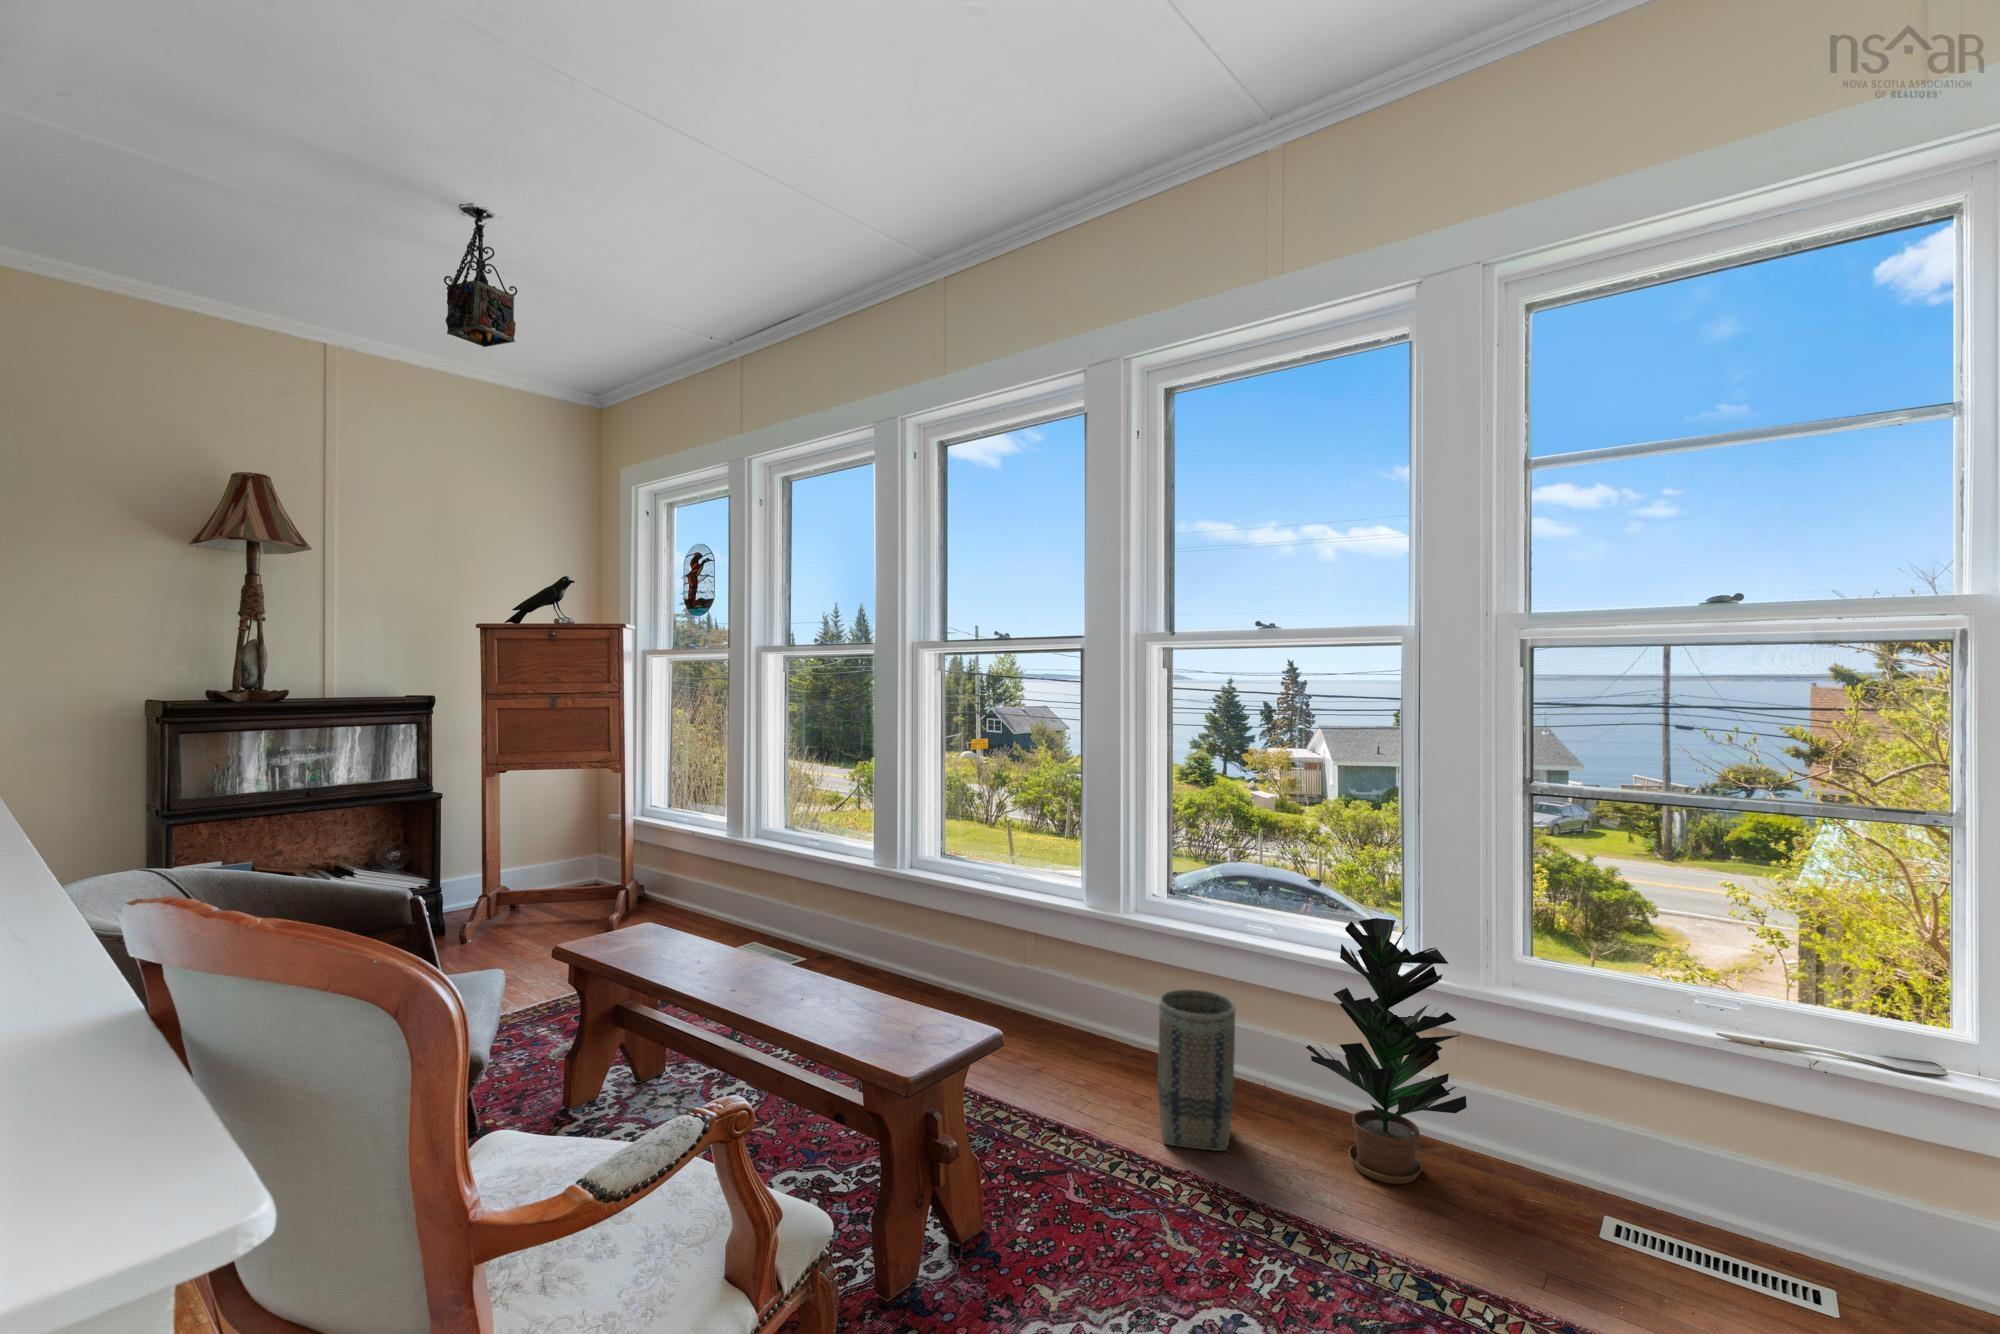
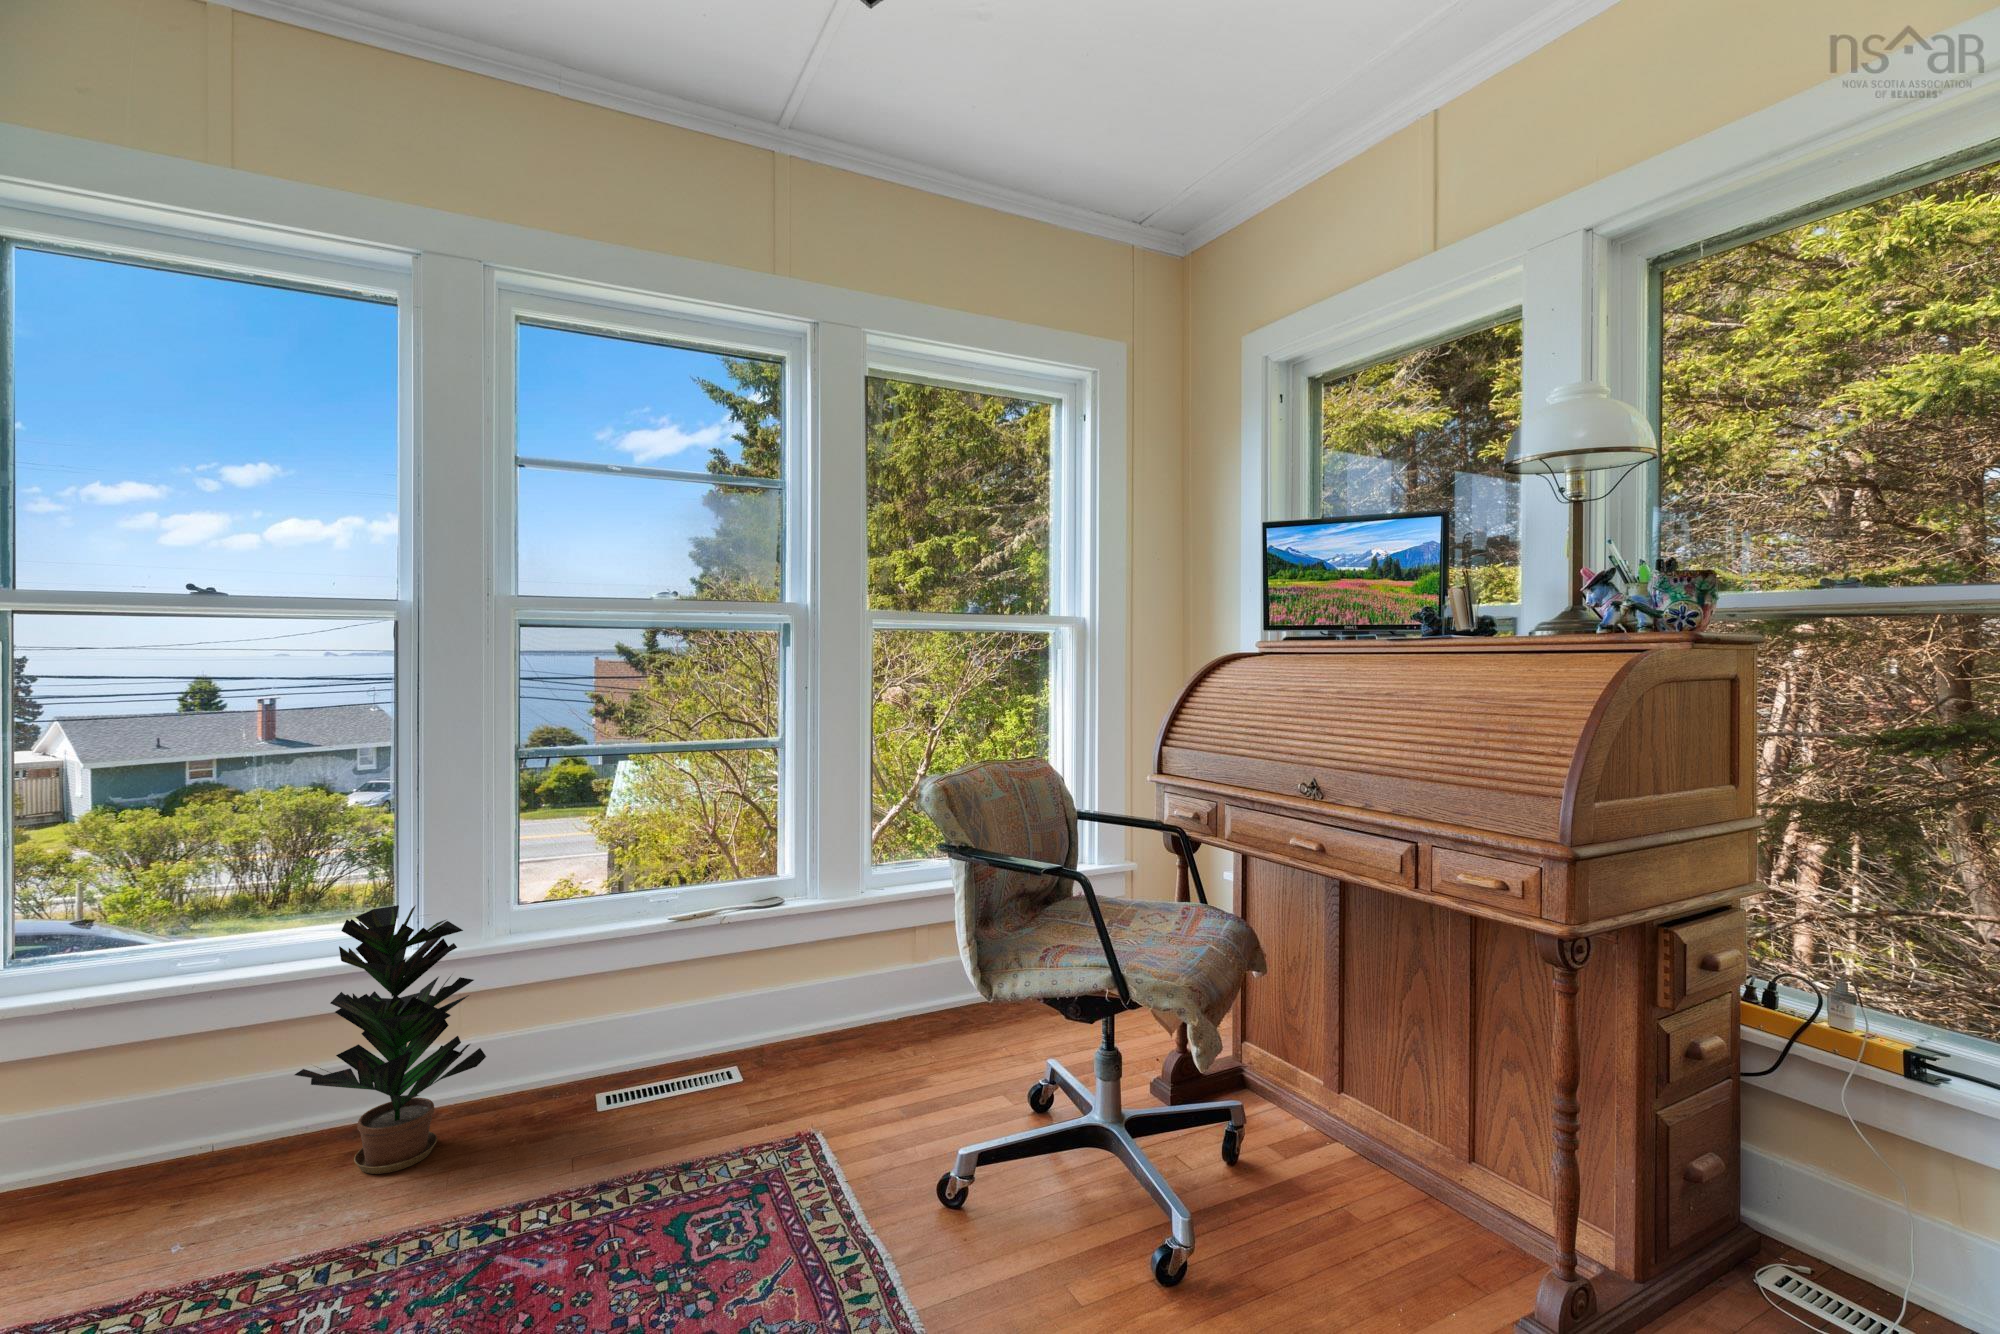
basket: present [1158,989,1235,1151] -> none [61,1060,195,1286]

